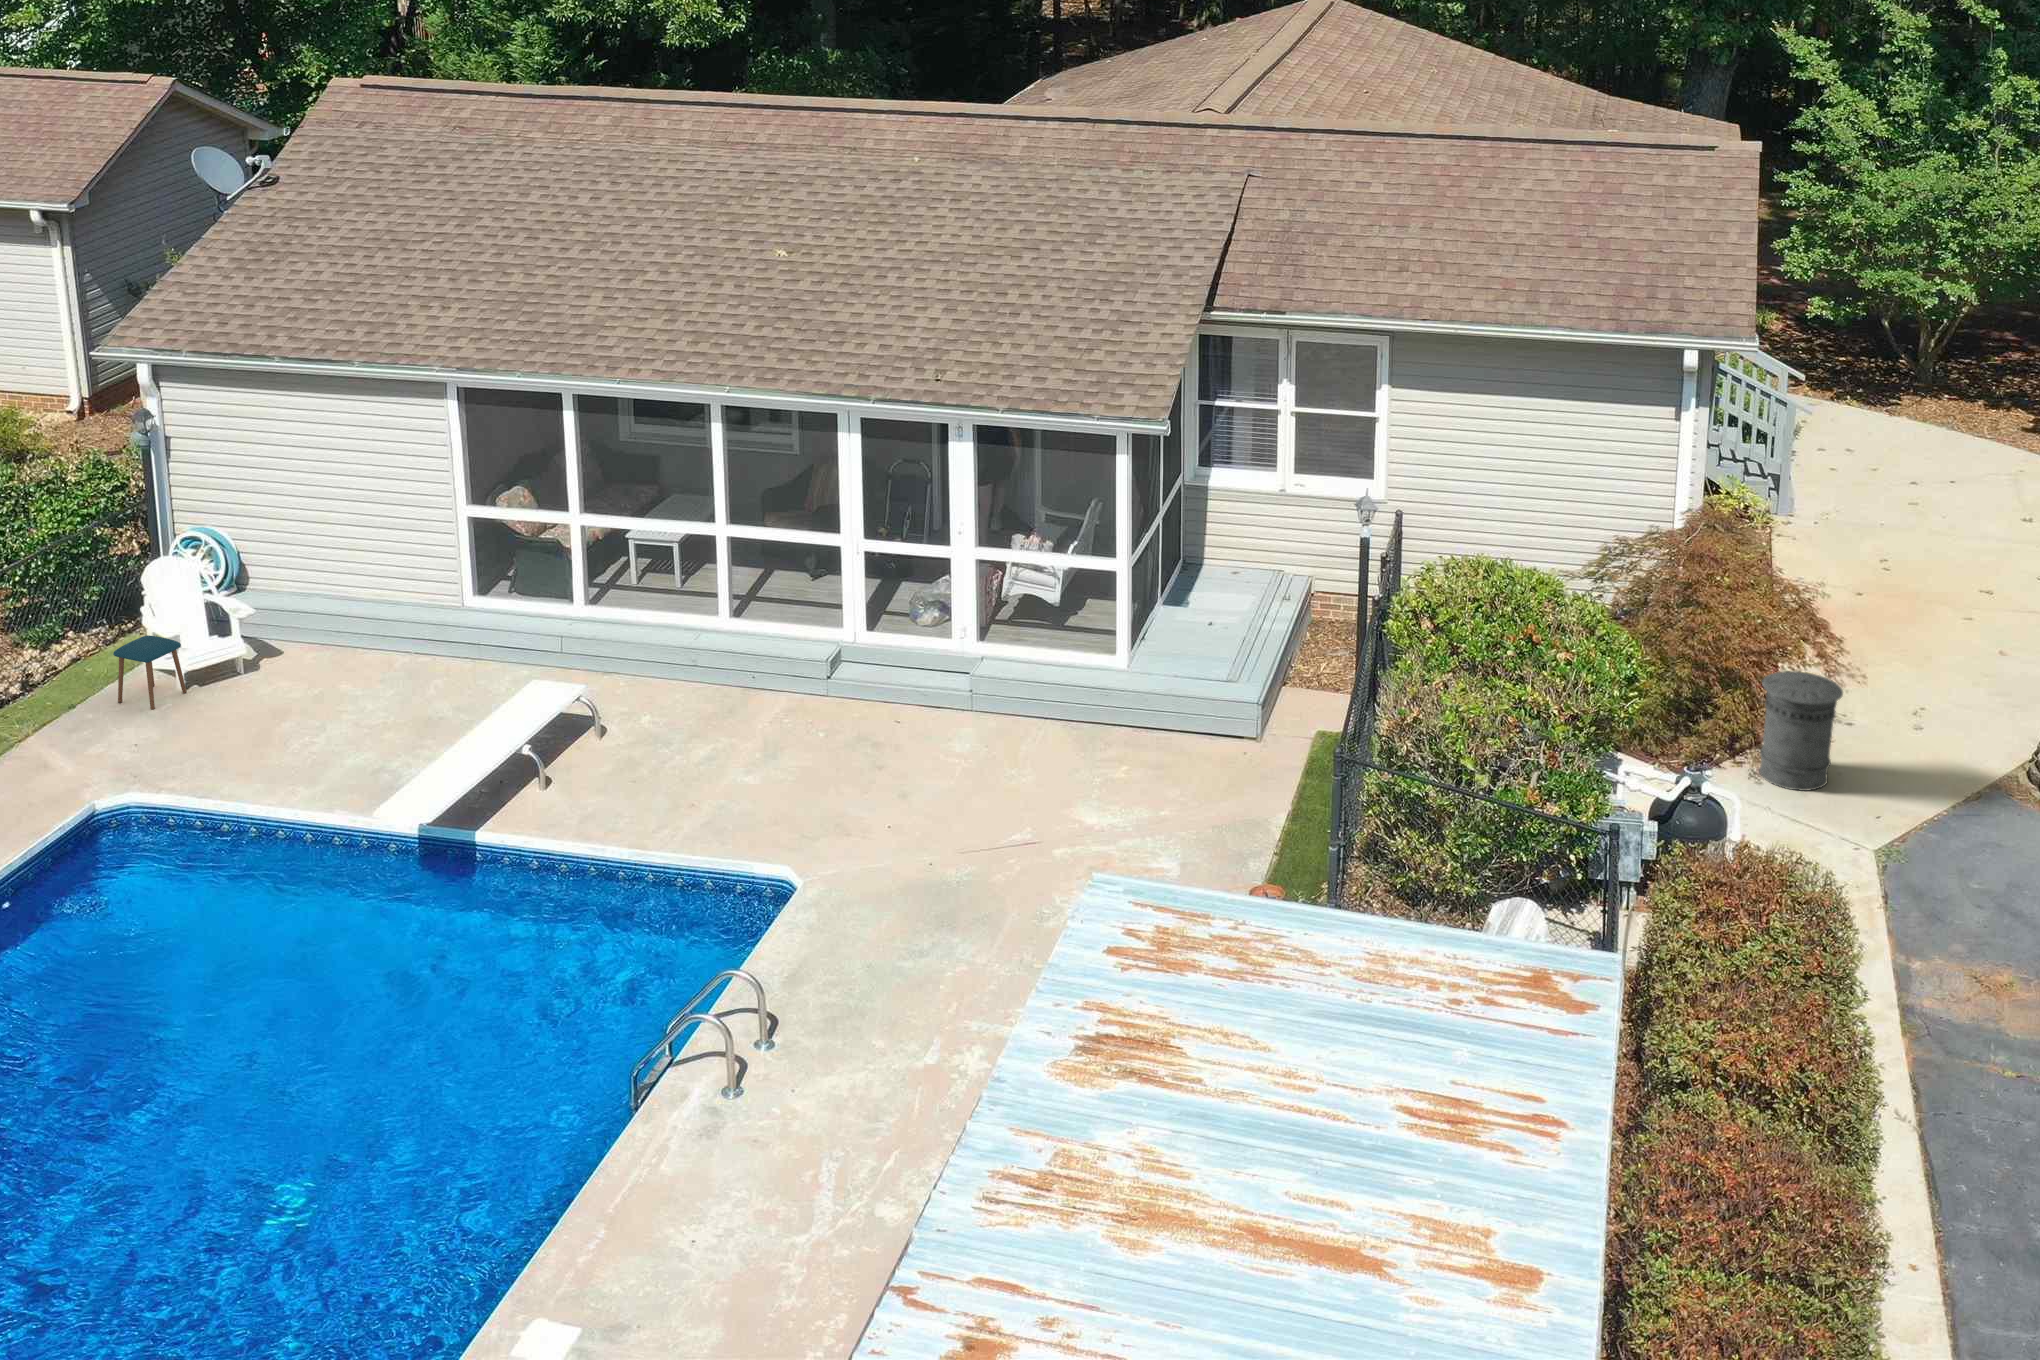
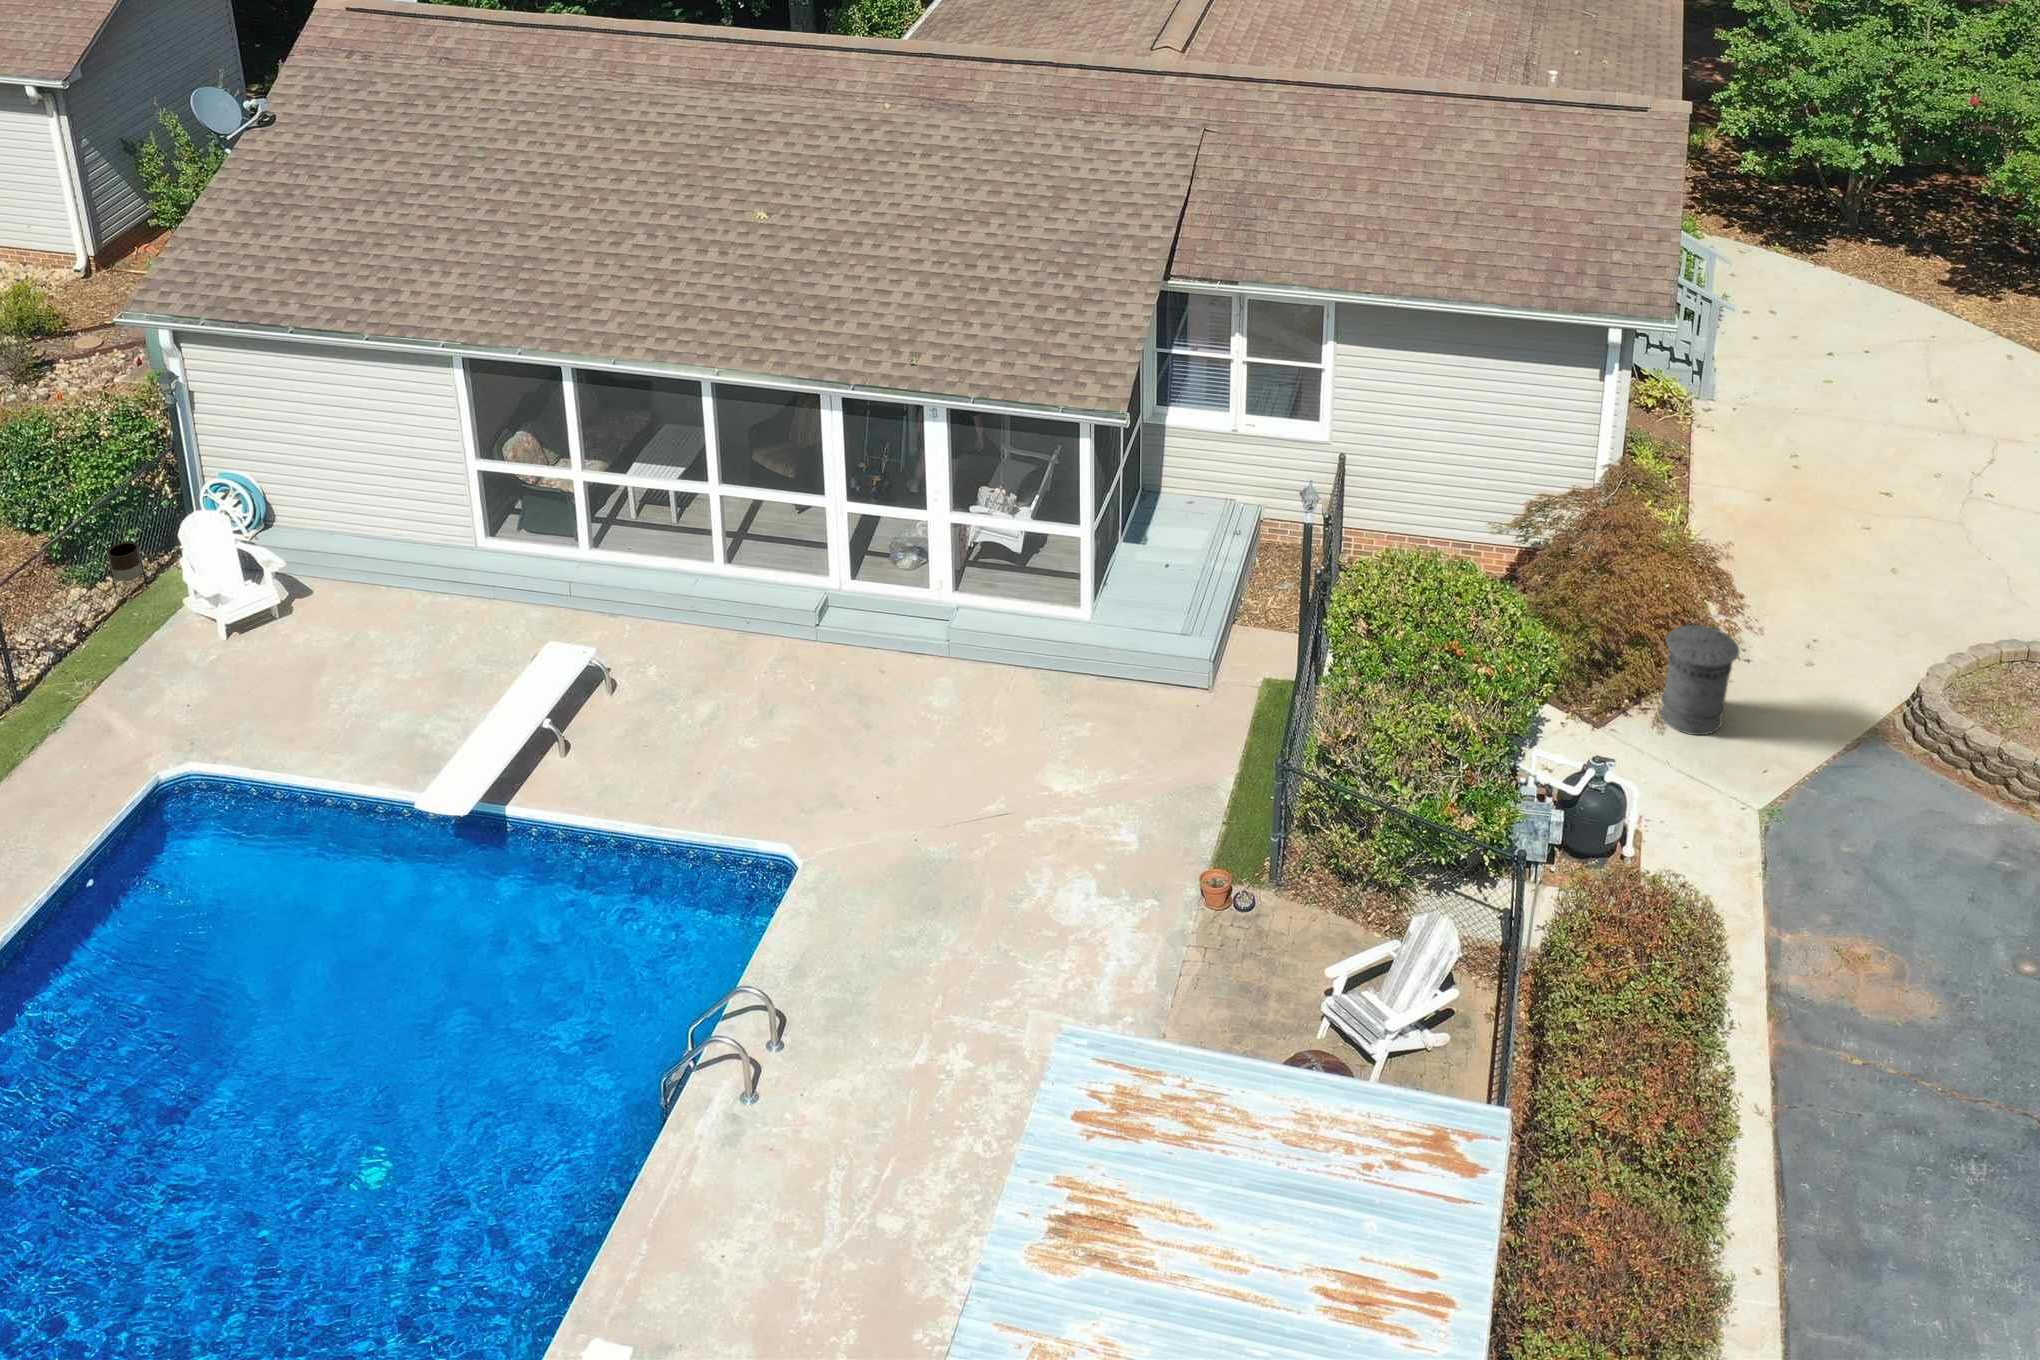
planter: none [60,600,100,655] -> present [107,542,148,594]
stool: present [113,635,187,710] -> none [161,591,231,662]

